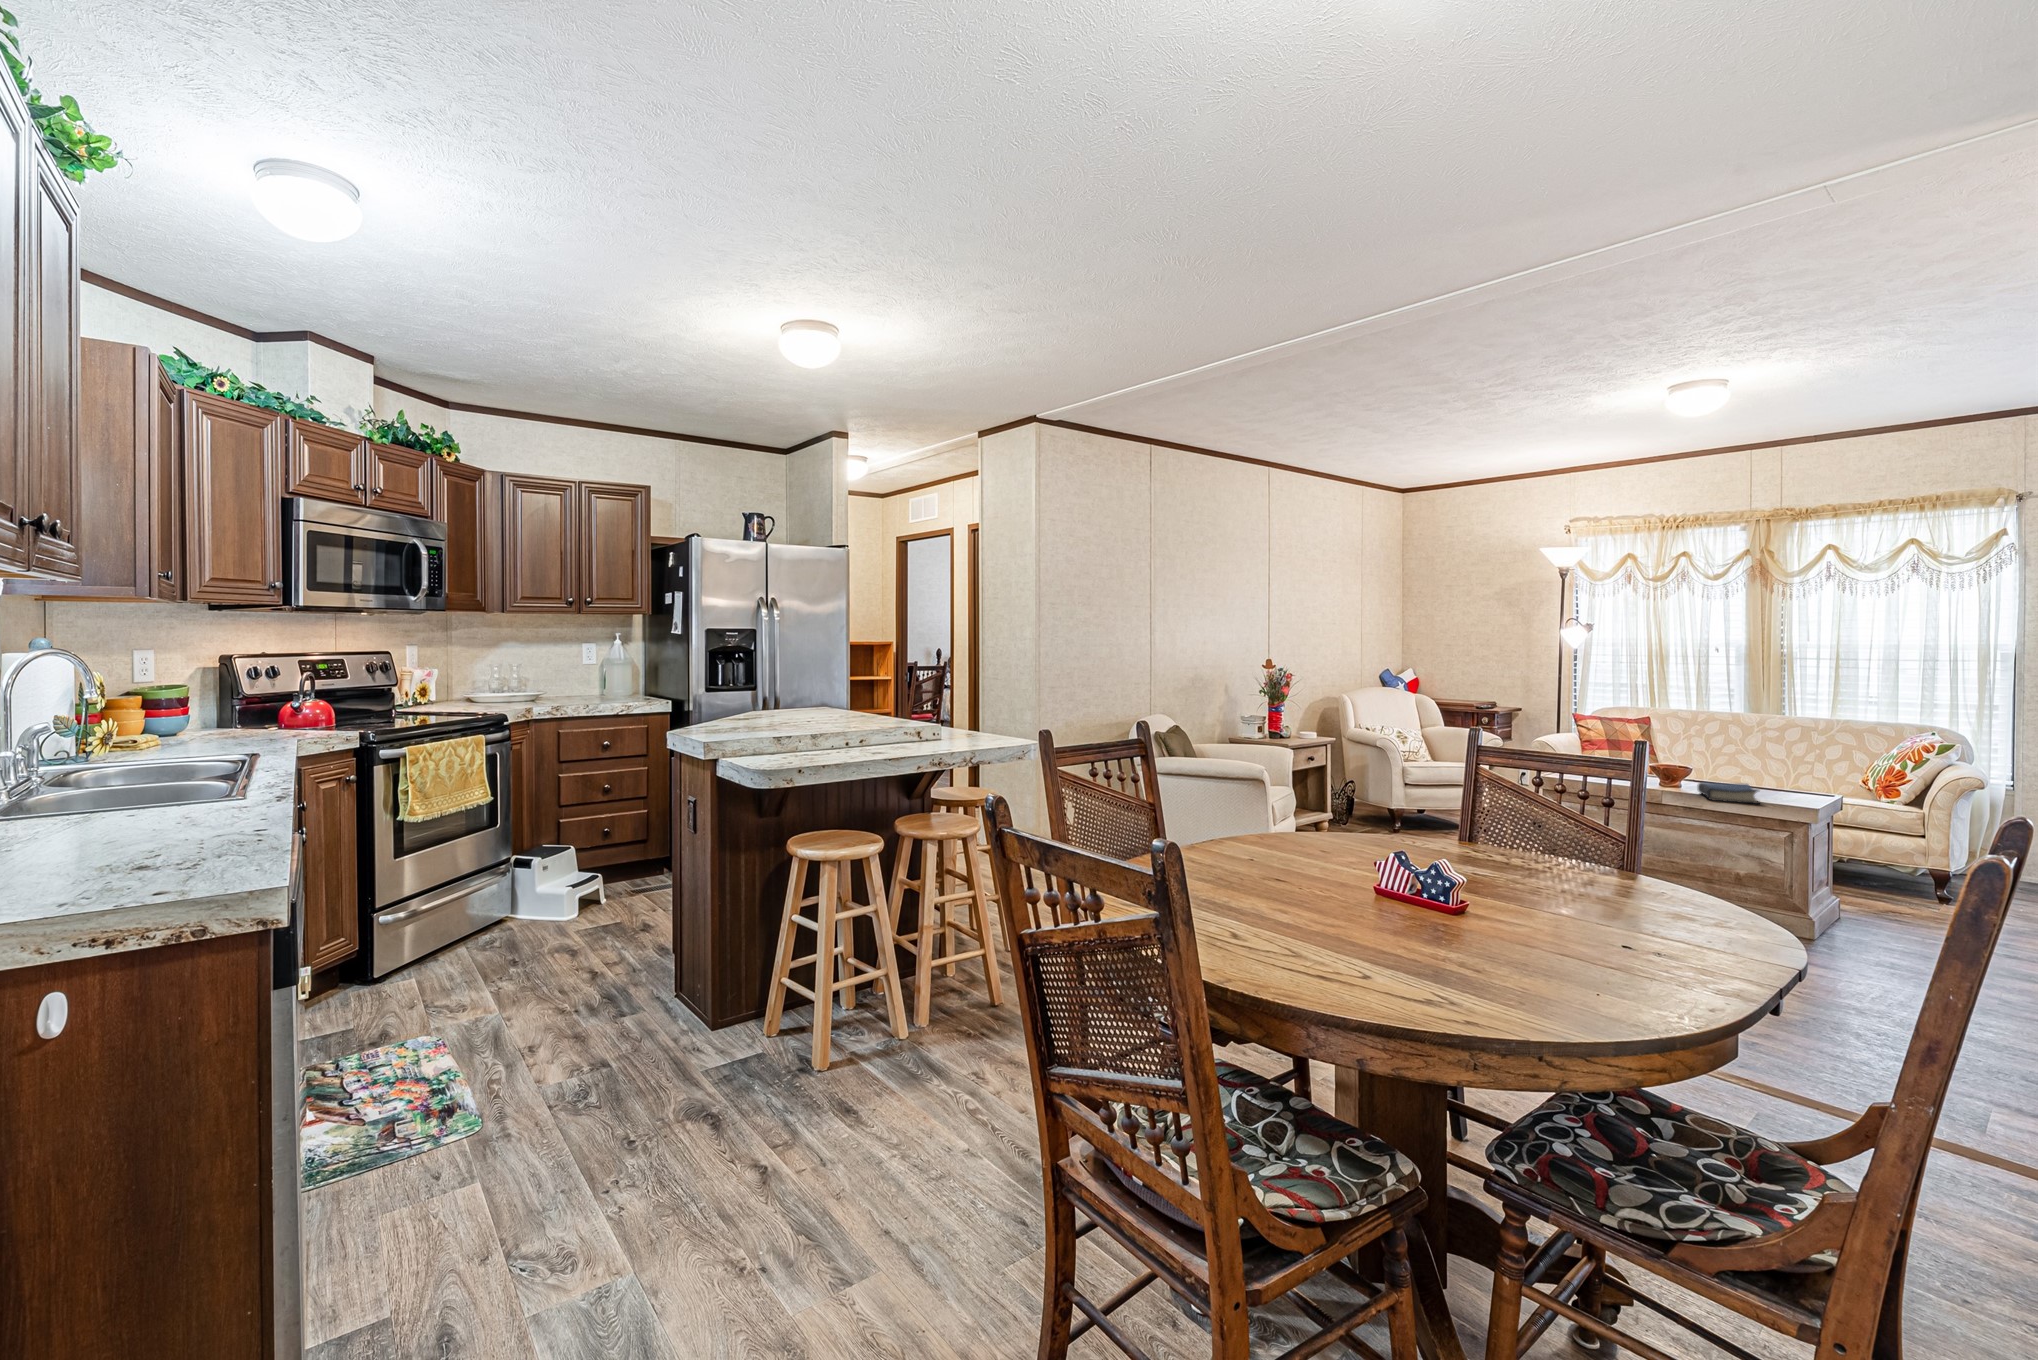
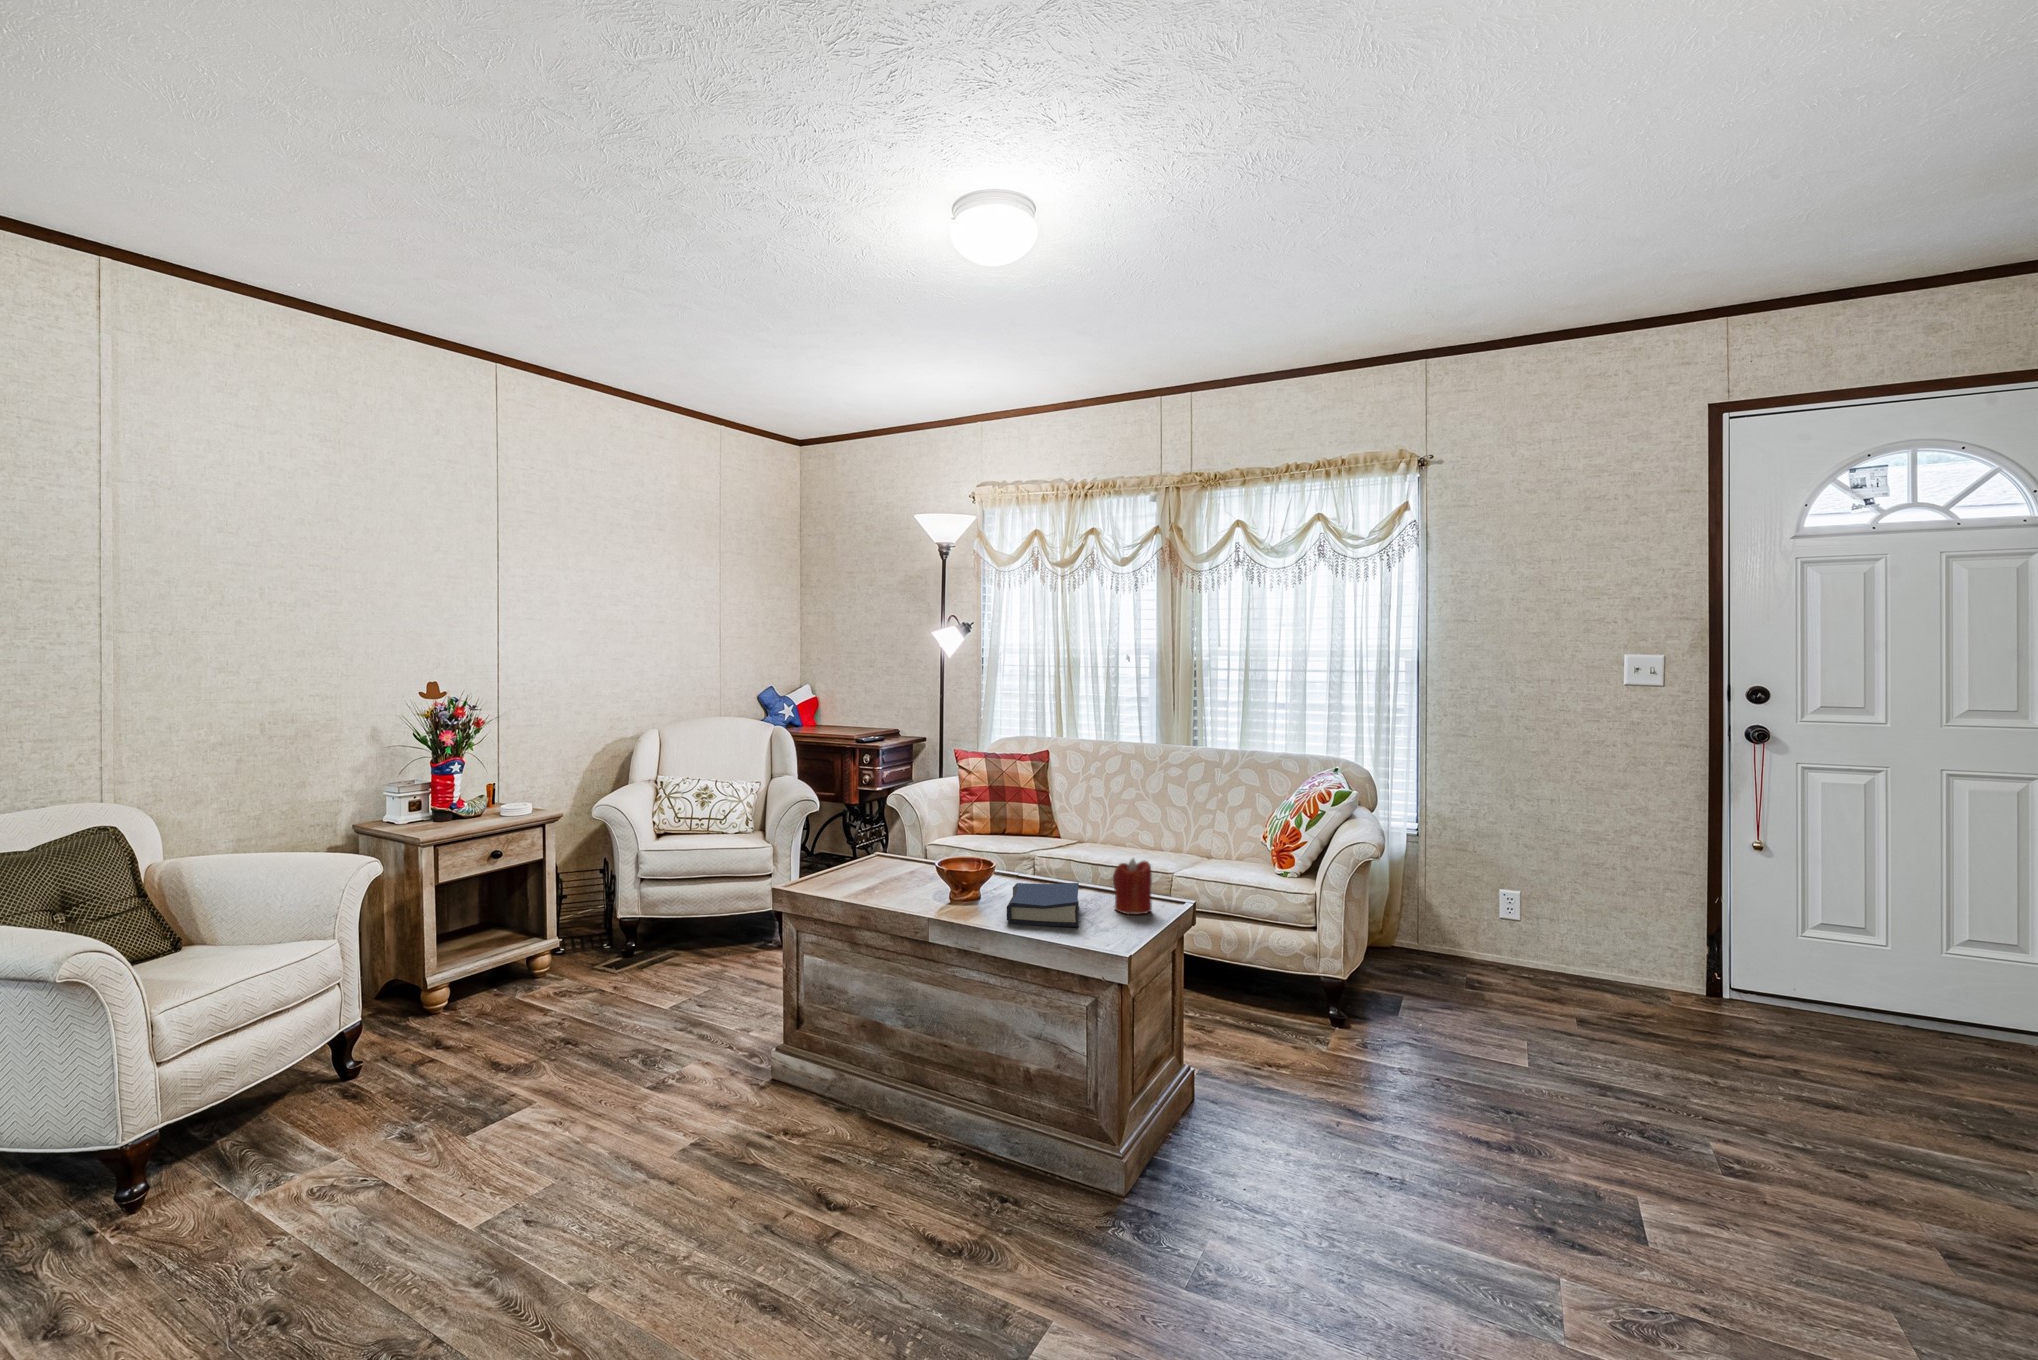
candle: none [1774,770,1806,803] -> present [1113,859,1152,915]

